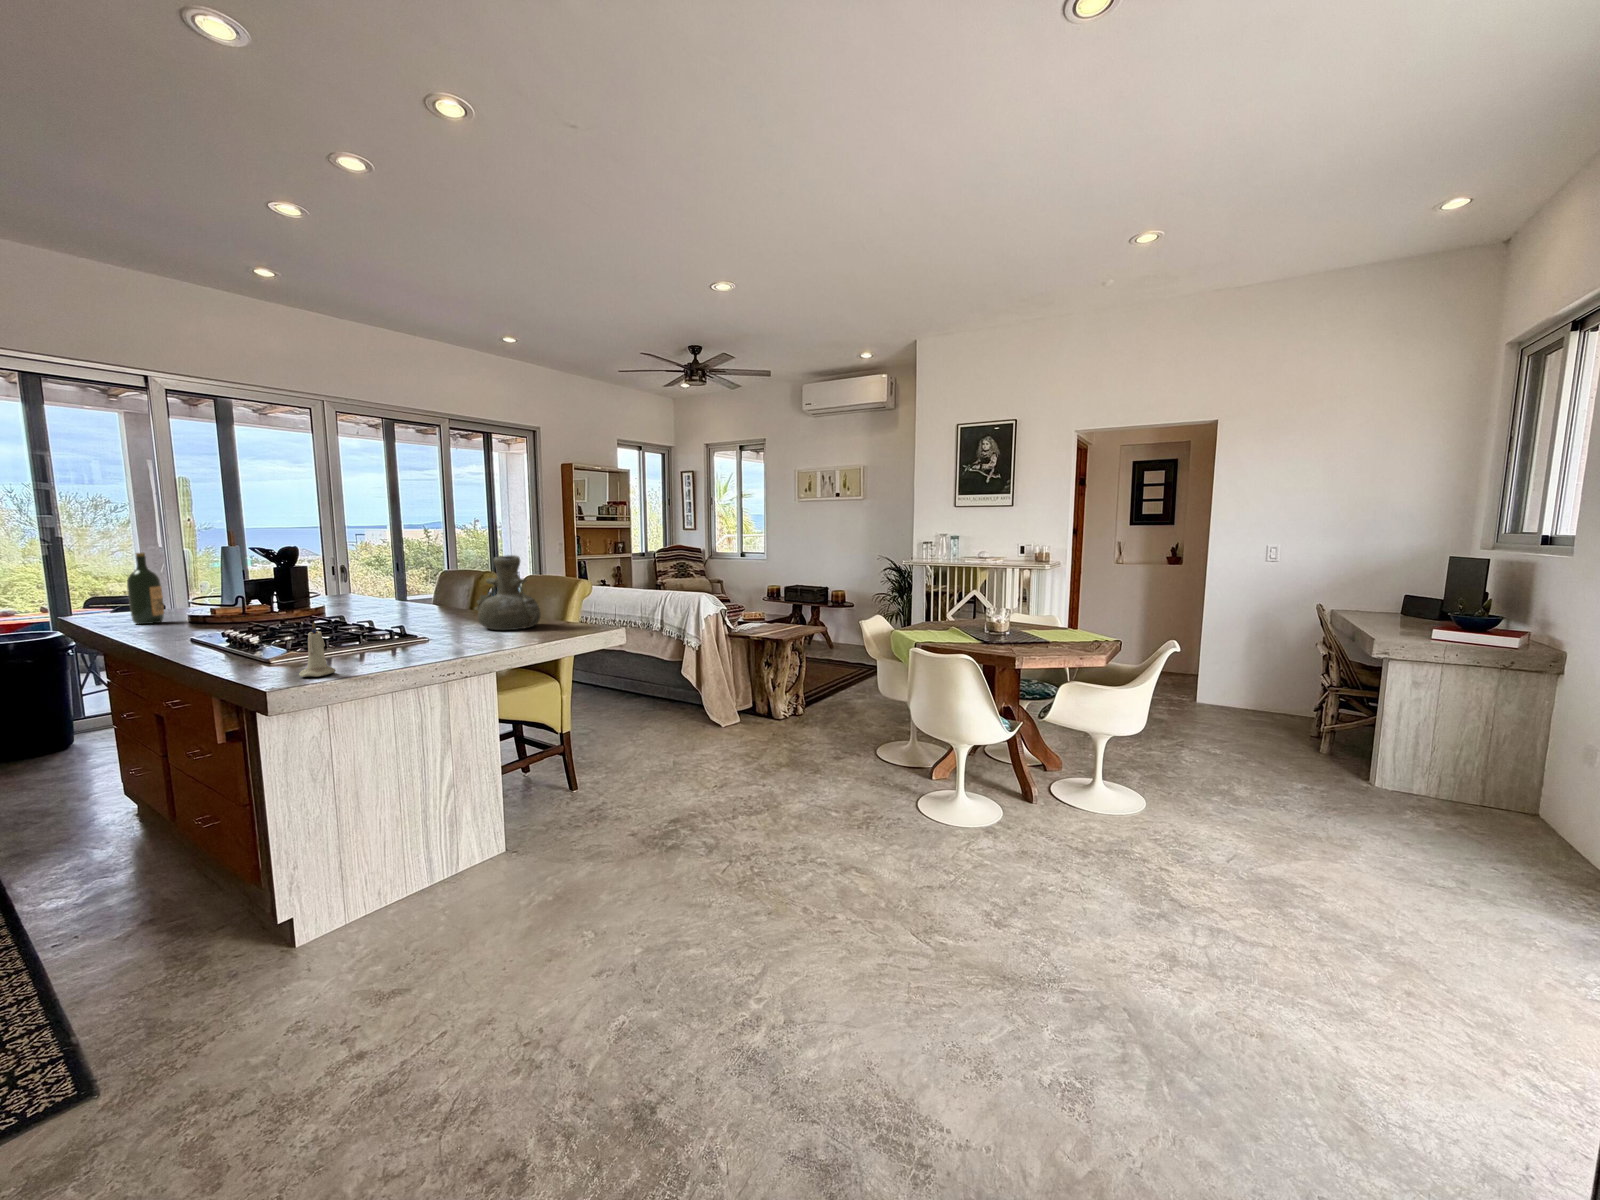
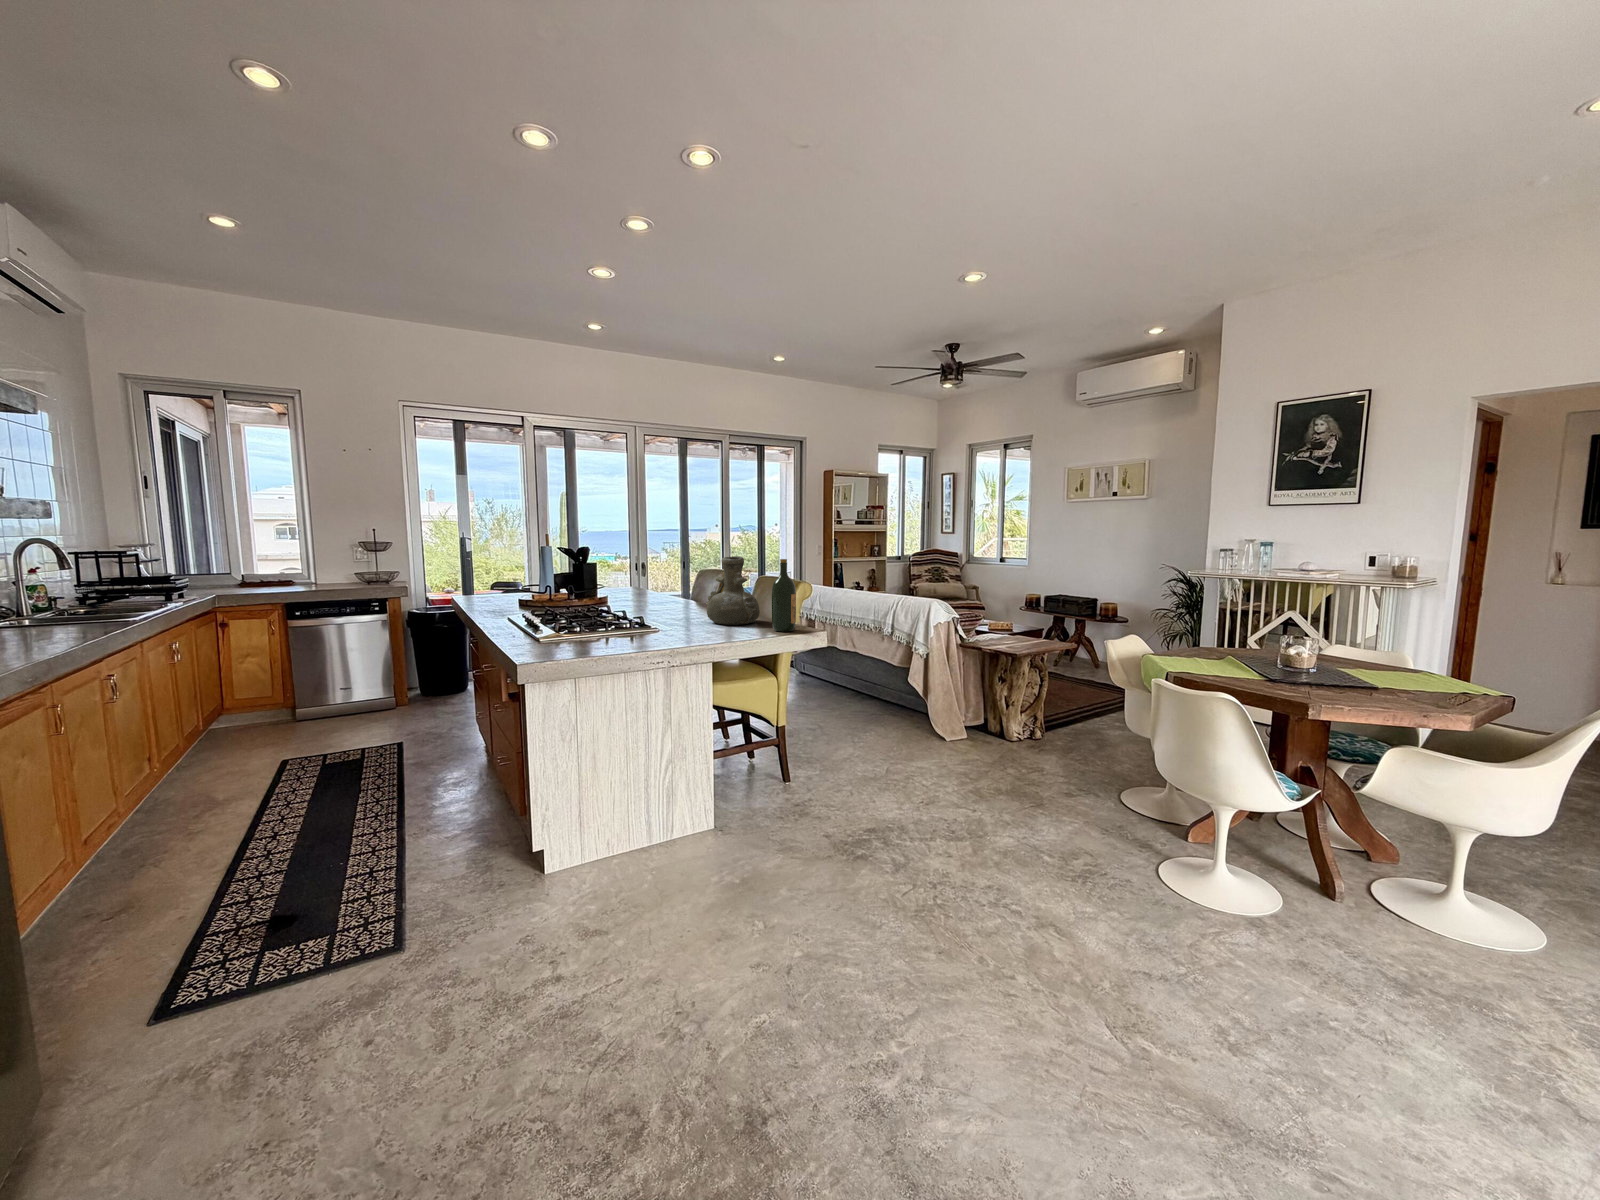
wine bottle: present [127,553,164,624] -> present [772,559,796,632]
candle: present [299,622,336,677] -> none [546,608,572,654]

